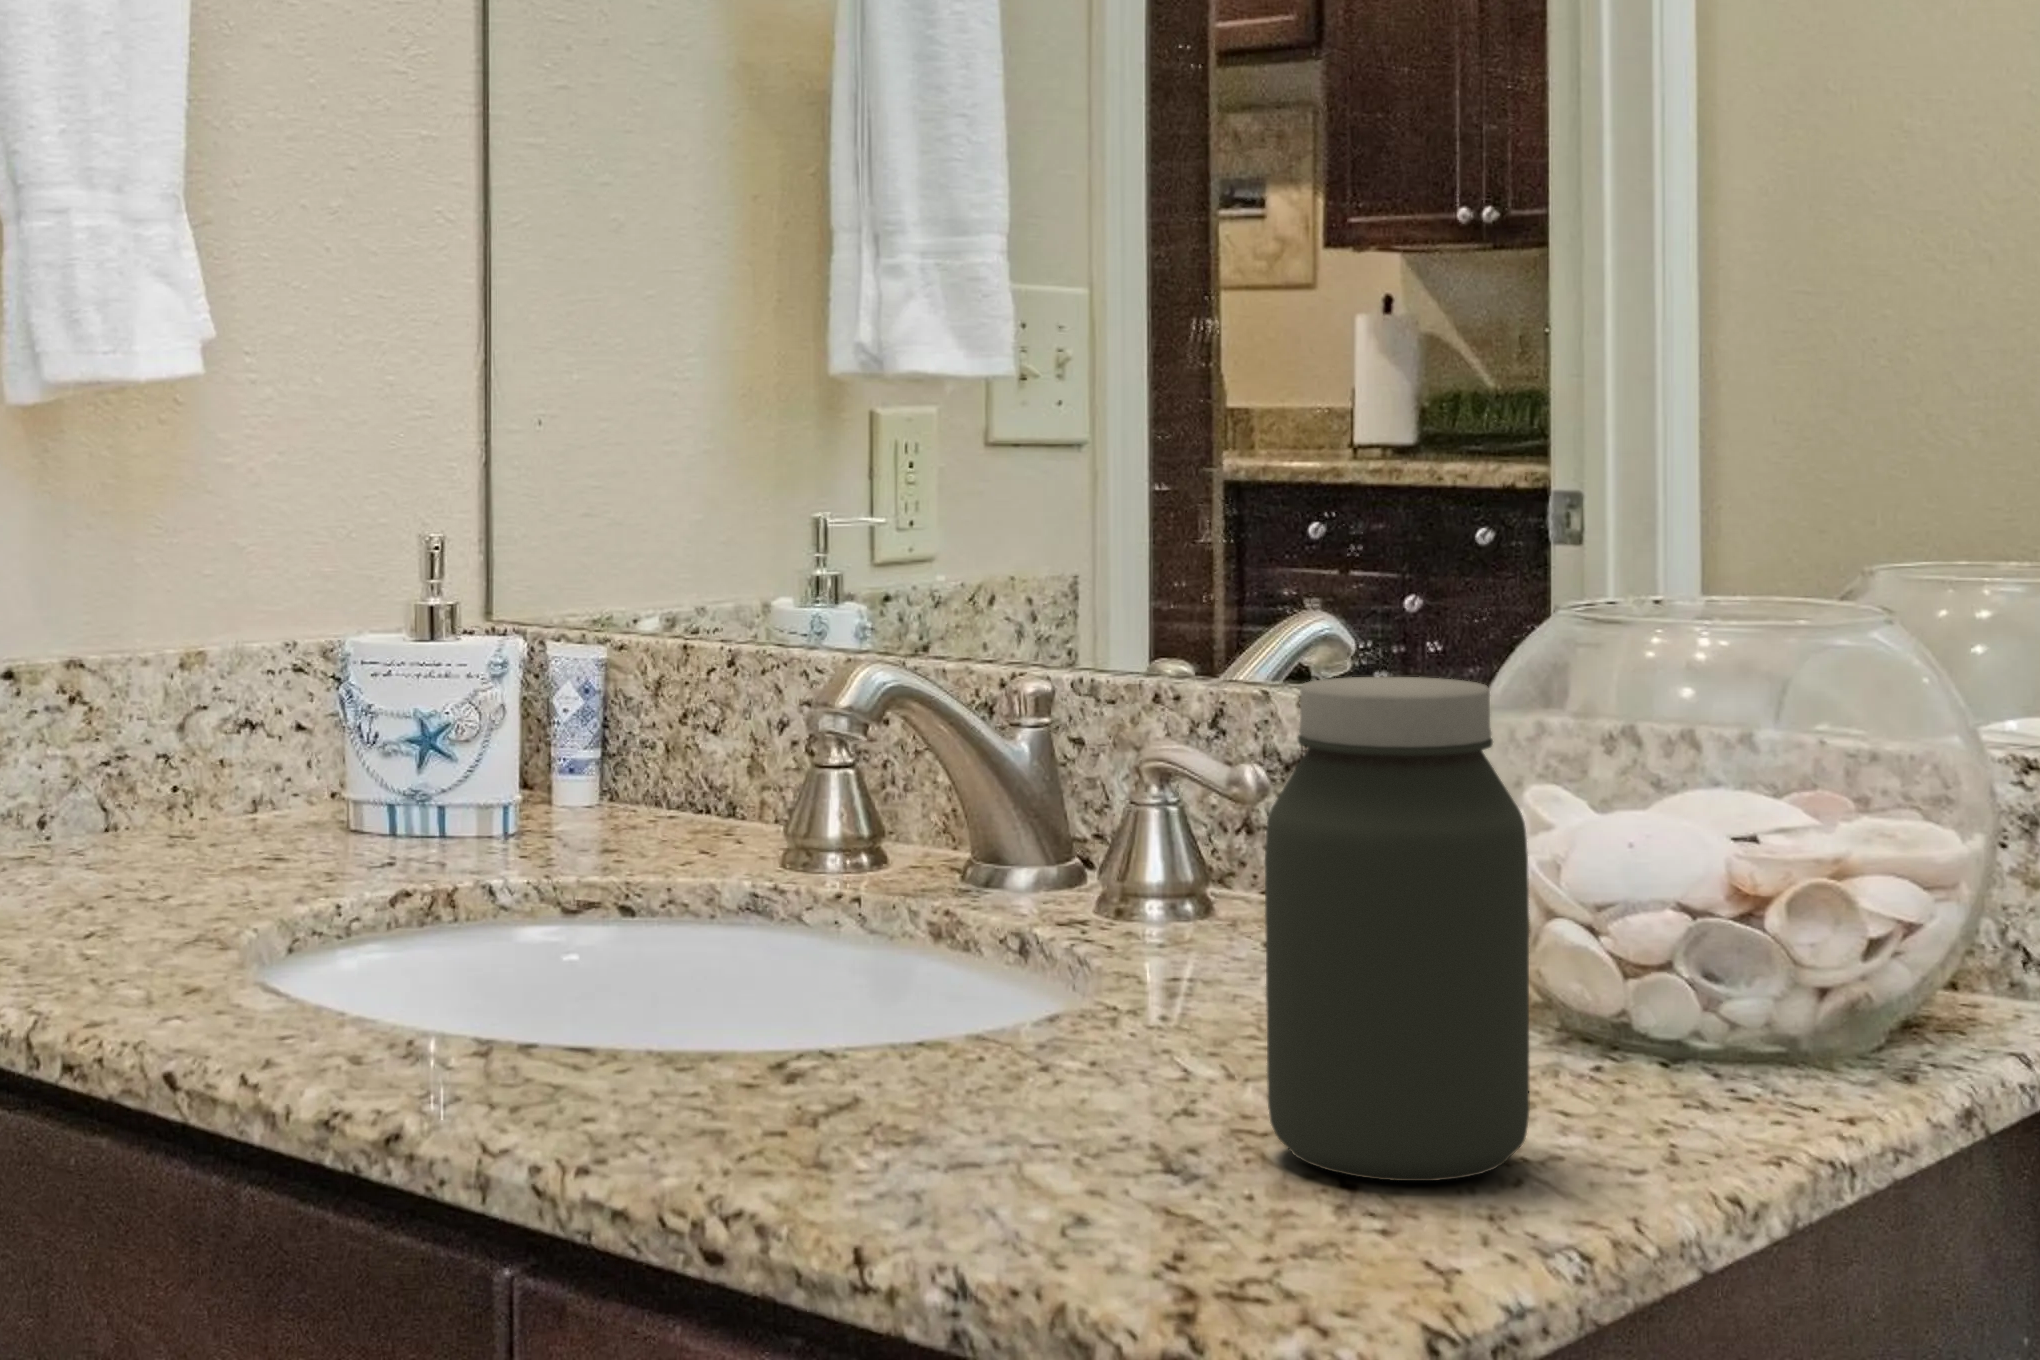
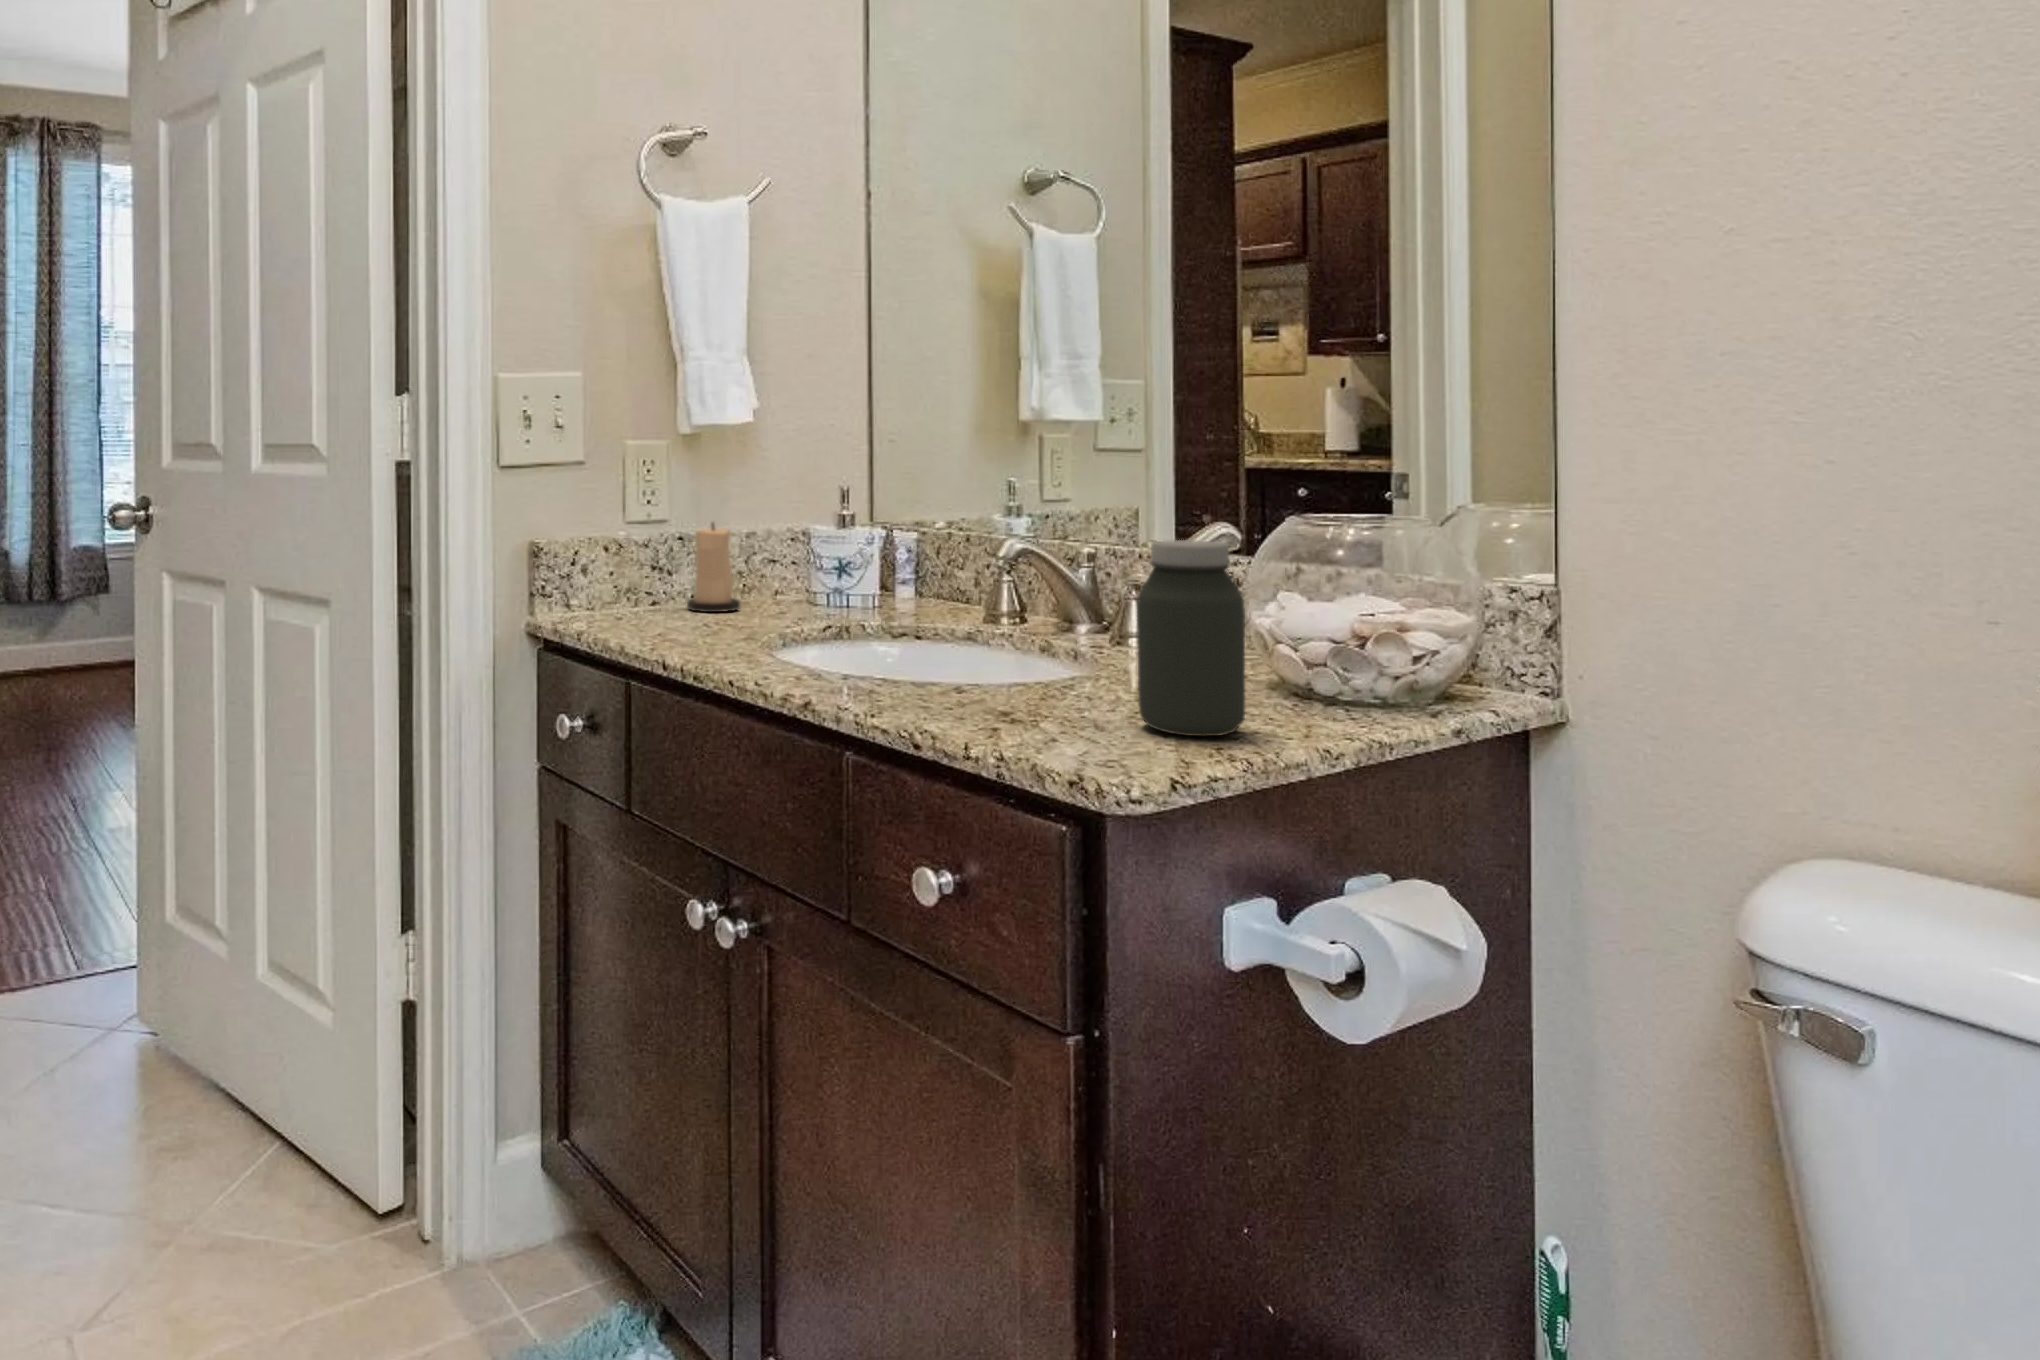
candle: none [24,629,164,863] -> present [687,523,740,612]

